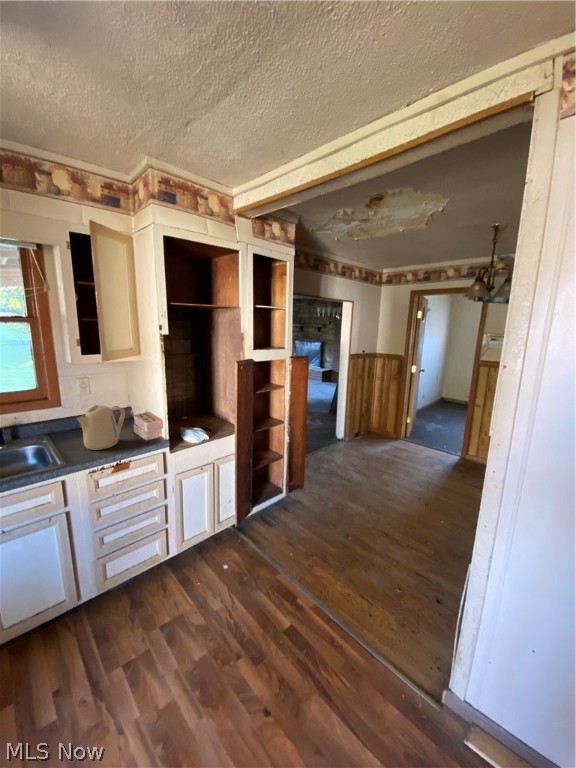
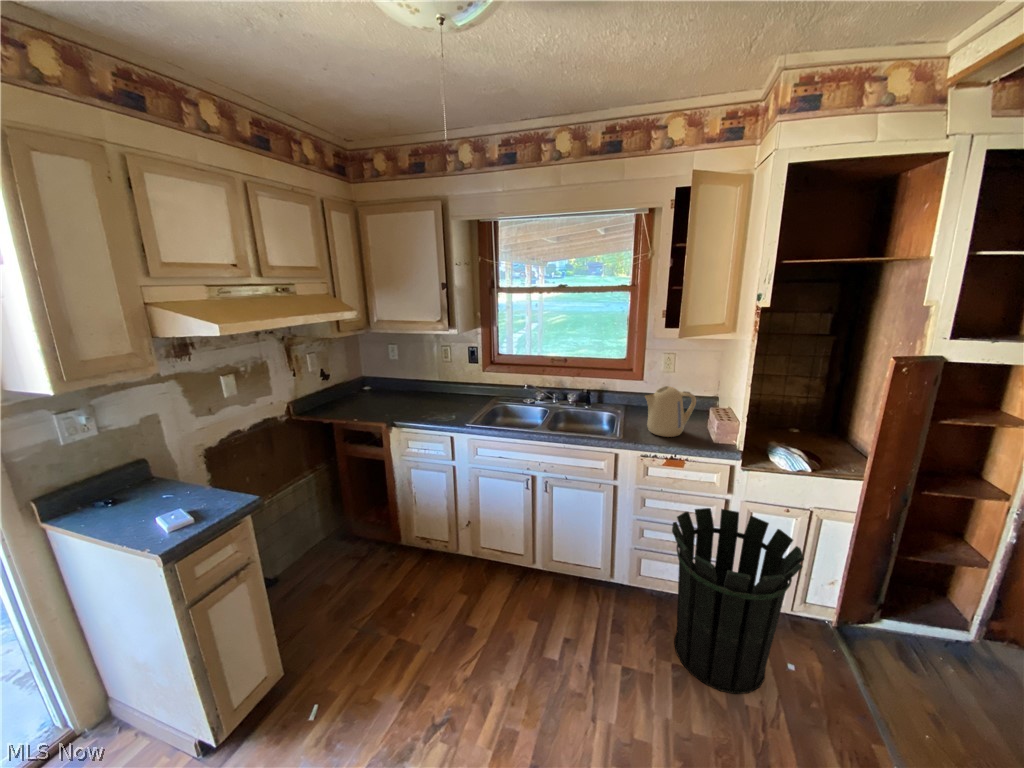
waste bin: none [134,482,226,624] -> present [672,508,804,694]

